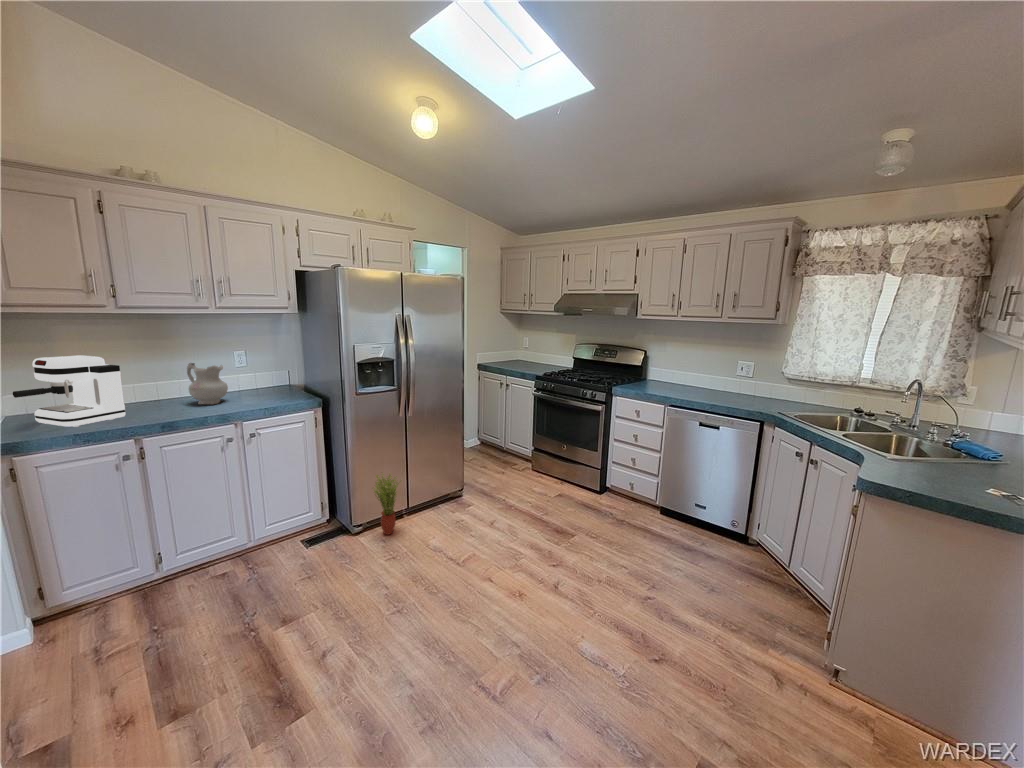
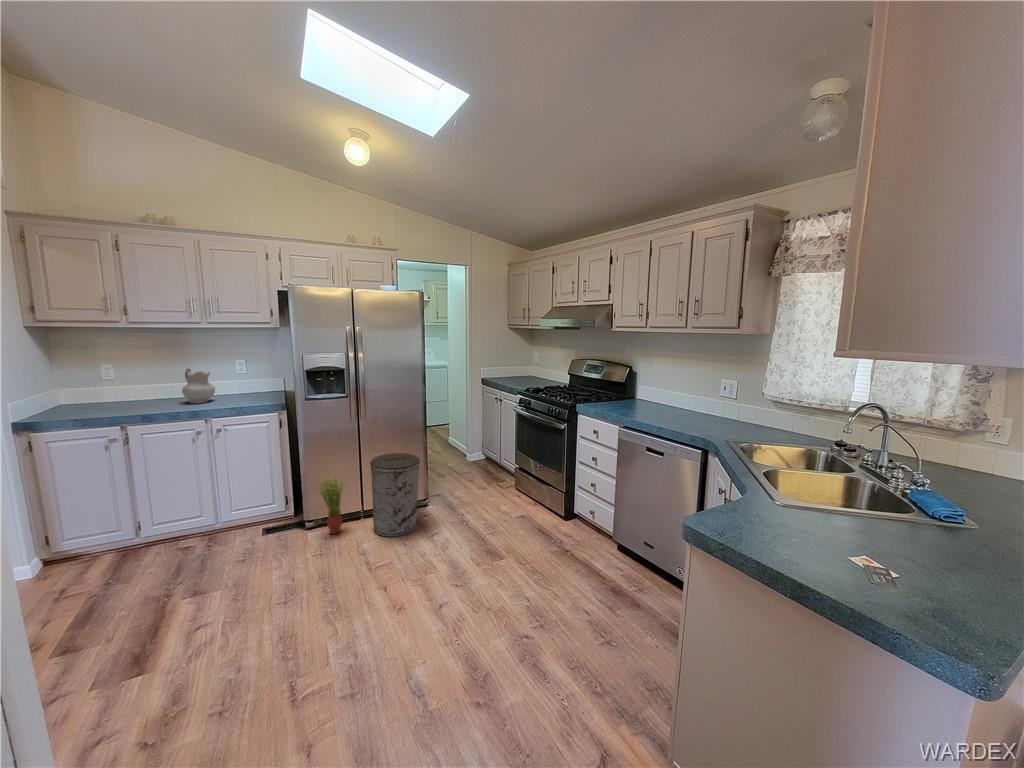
coffee maker: present [13,356,126,427] -> none [47,361,127,415]
trash can: none [424,444,474,529] -> present [370,453,420,537]

